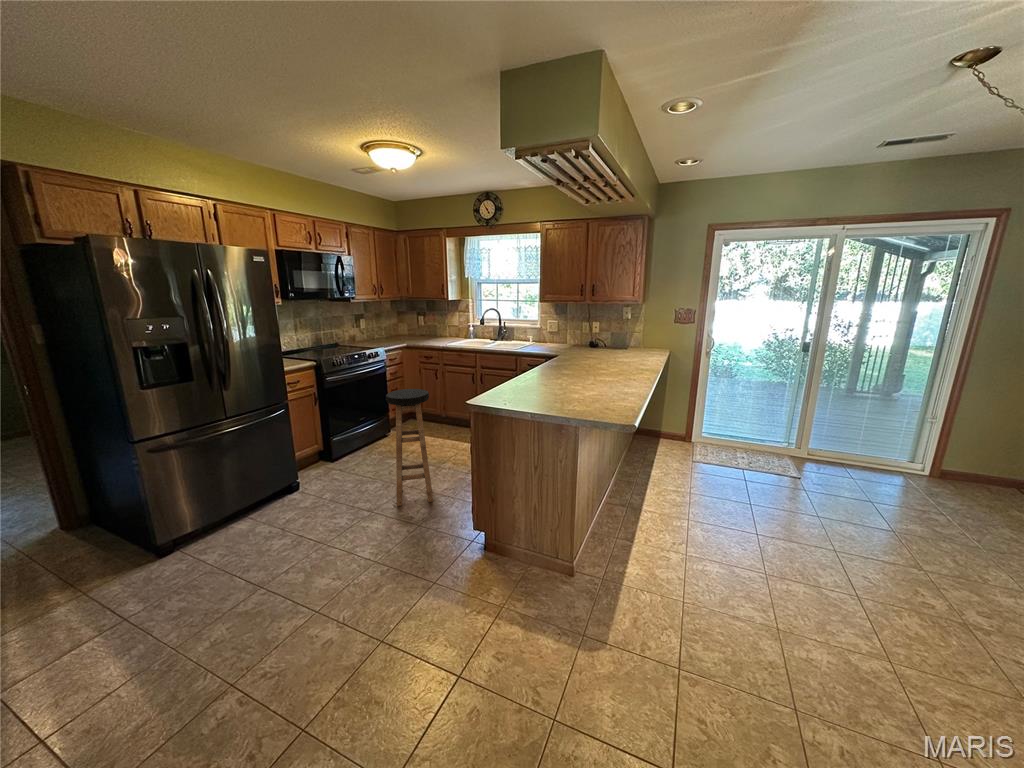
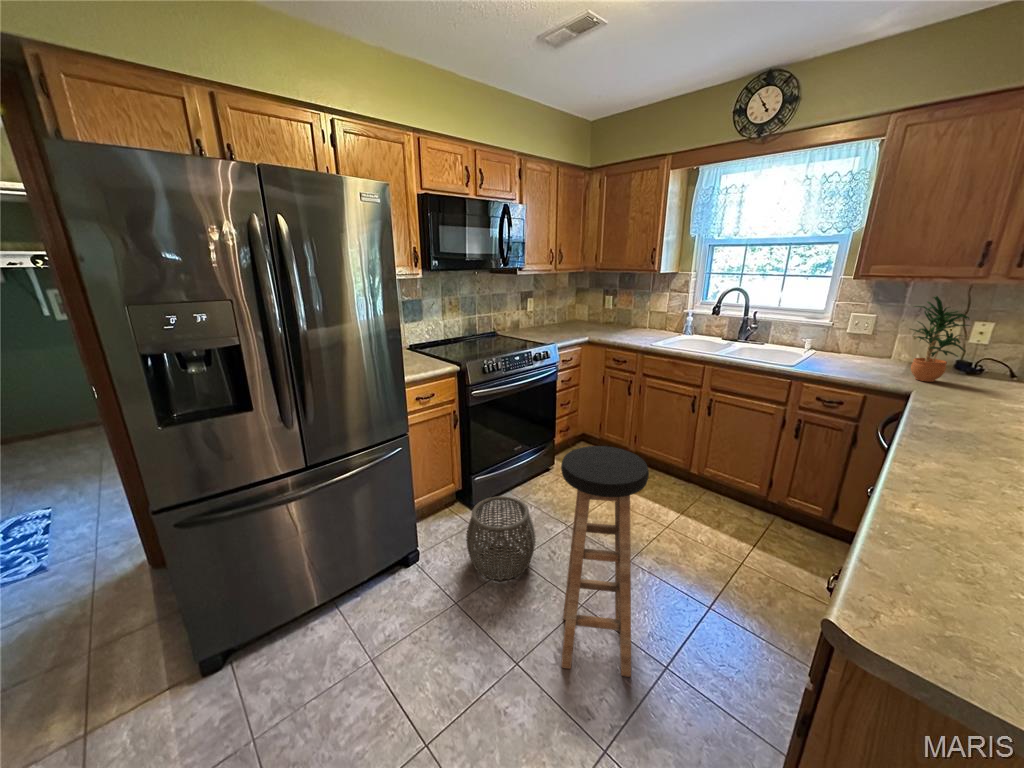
potted plant: none [559,310,582,352] -> present [911,296,970,382]
woven basket: none [333,439,379,486] -> present [466,496,536,581]

